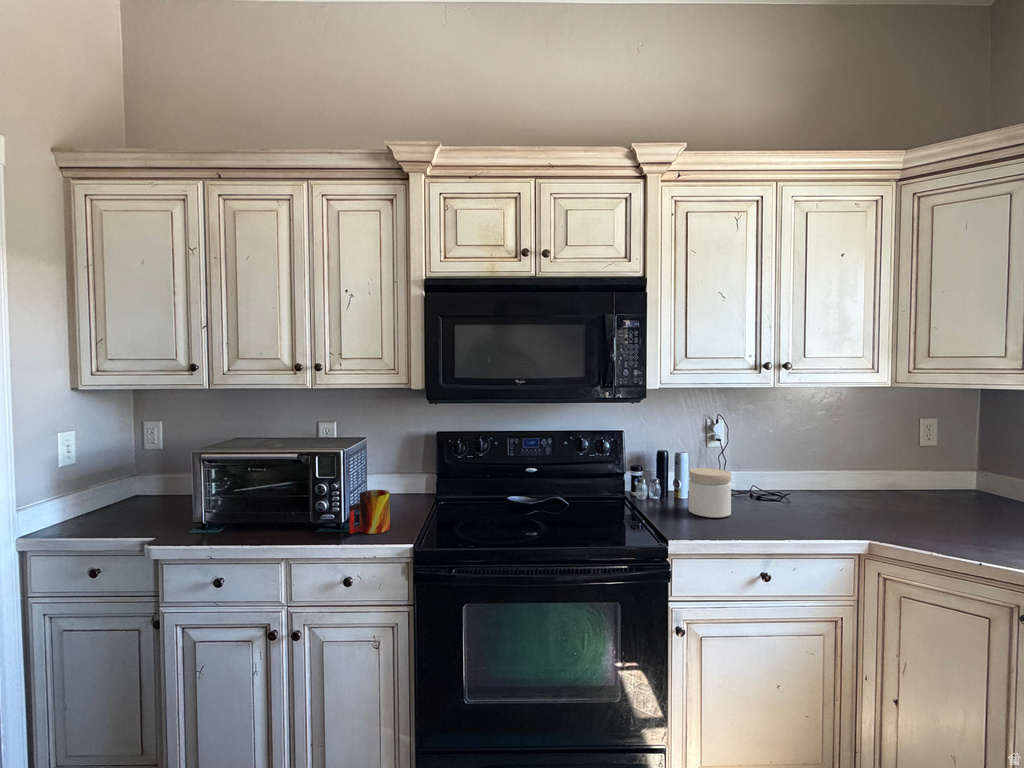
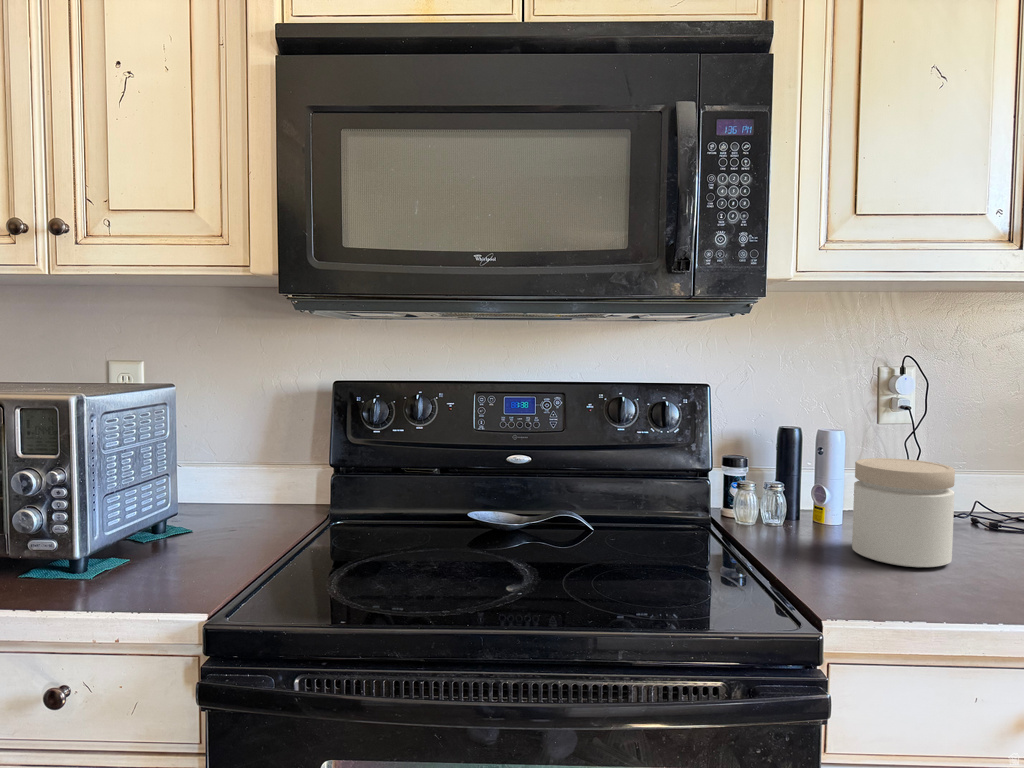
mug: present [349,490,390,534] -> none [76,488,186,585]

